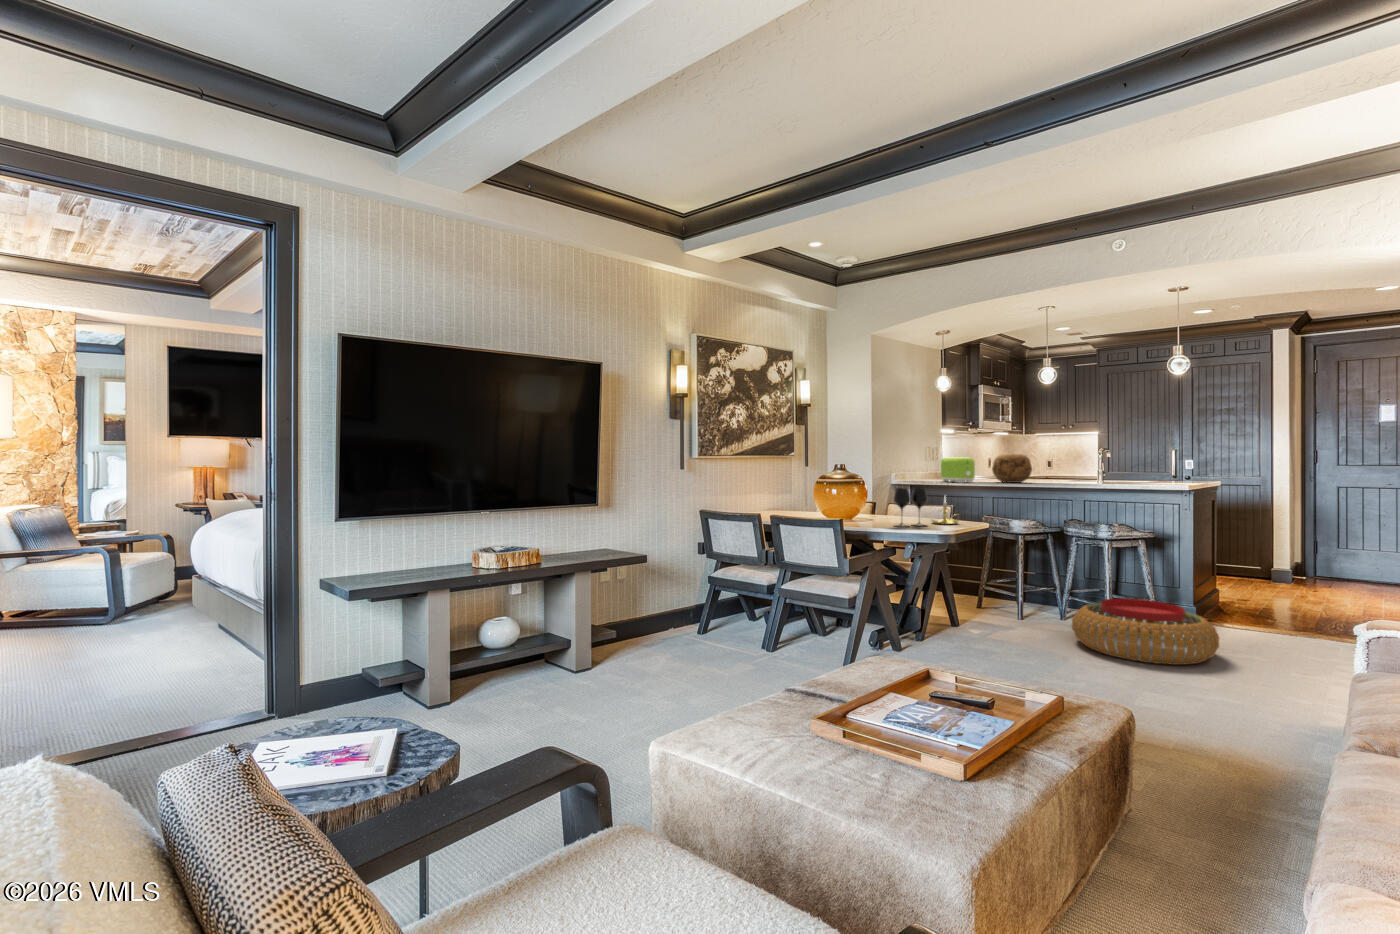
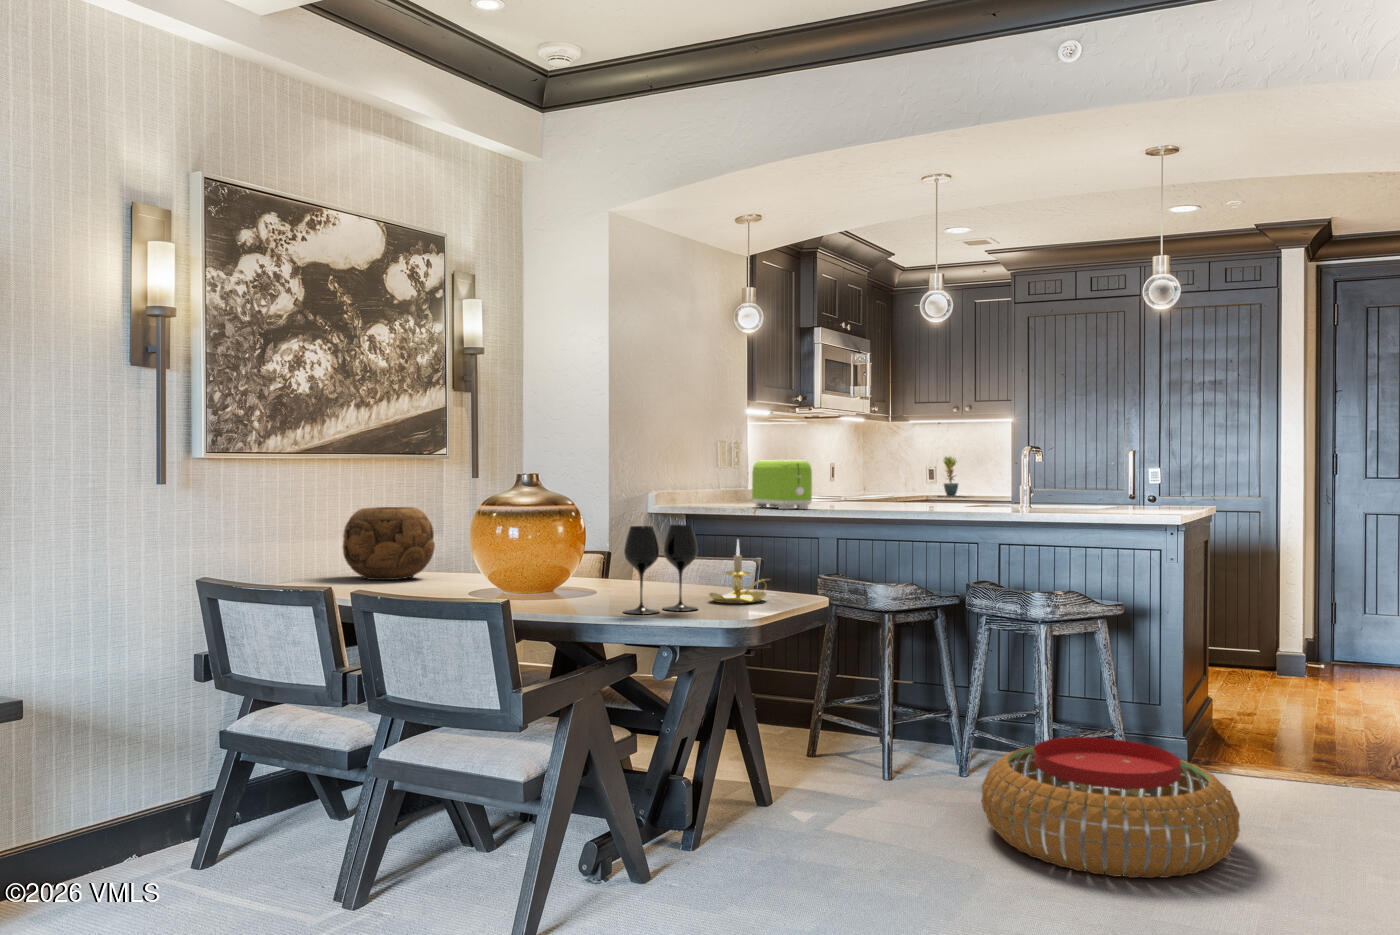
decorative bowl: present [992,454,1032,483] -> present [343,507,435,580]
potted plant: none [1038,454,1070,478] -> present [944,457,958,497]

